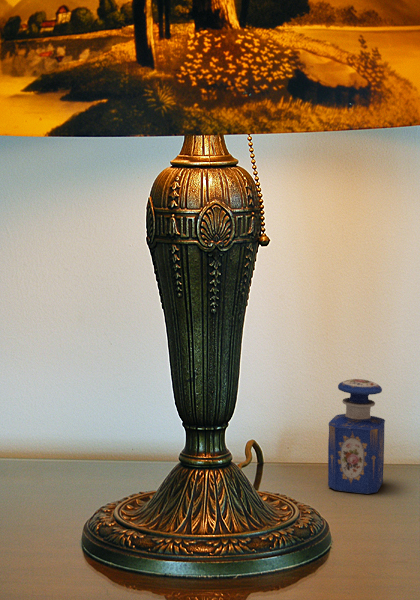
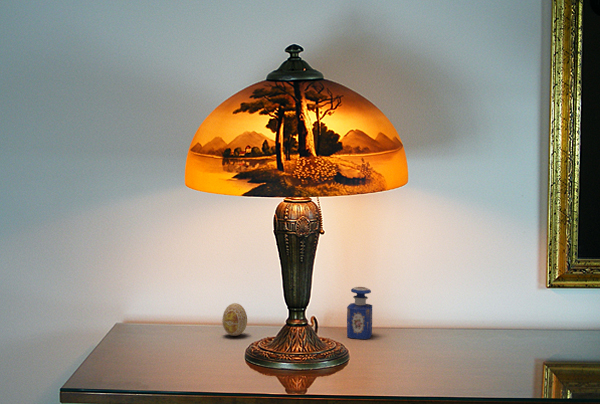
decorative egg: none [61,410,114,479] -> present [222,303,247,336]

